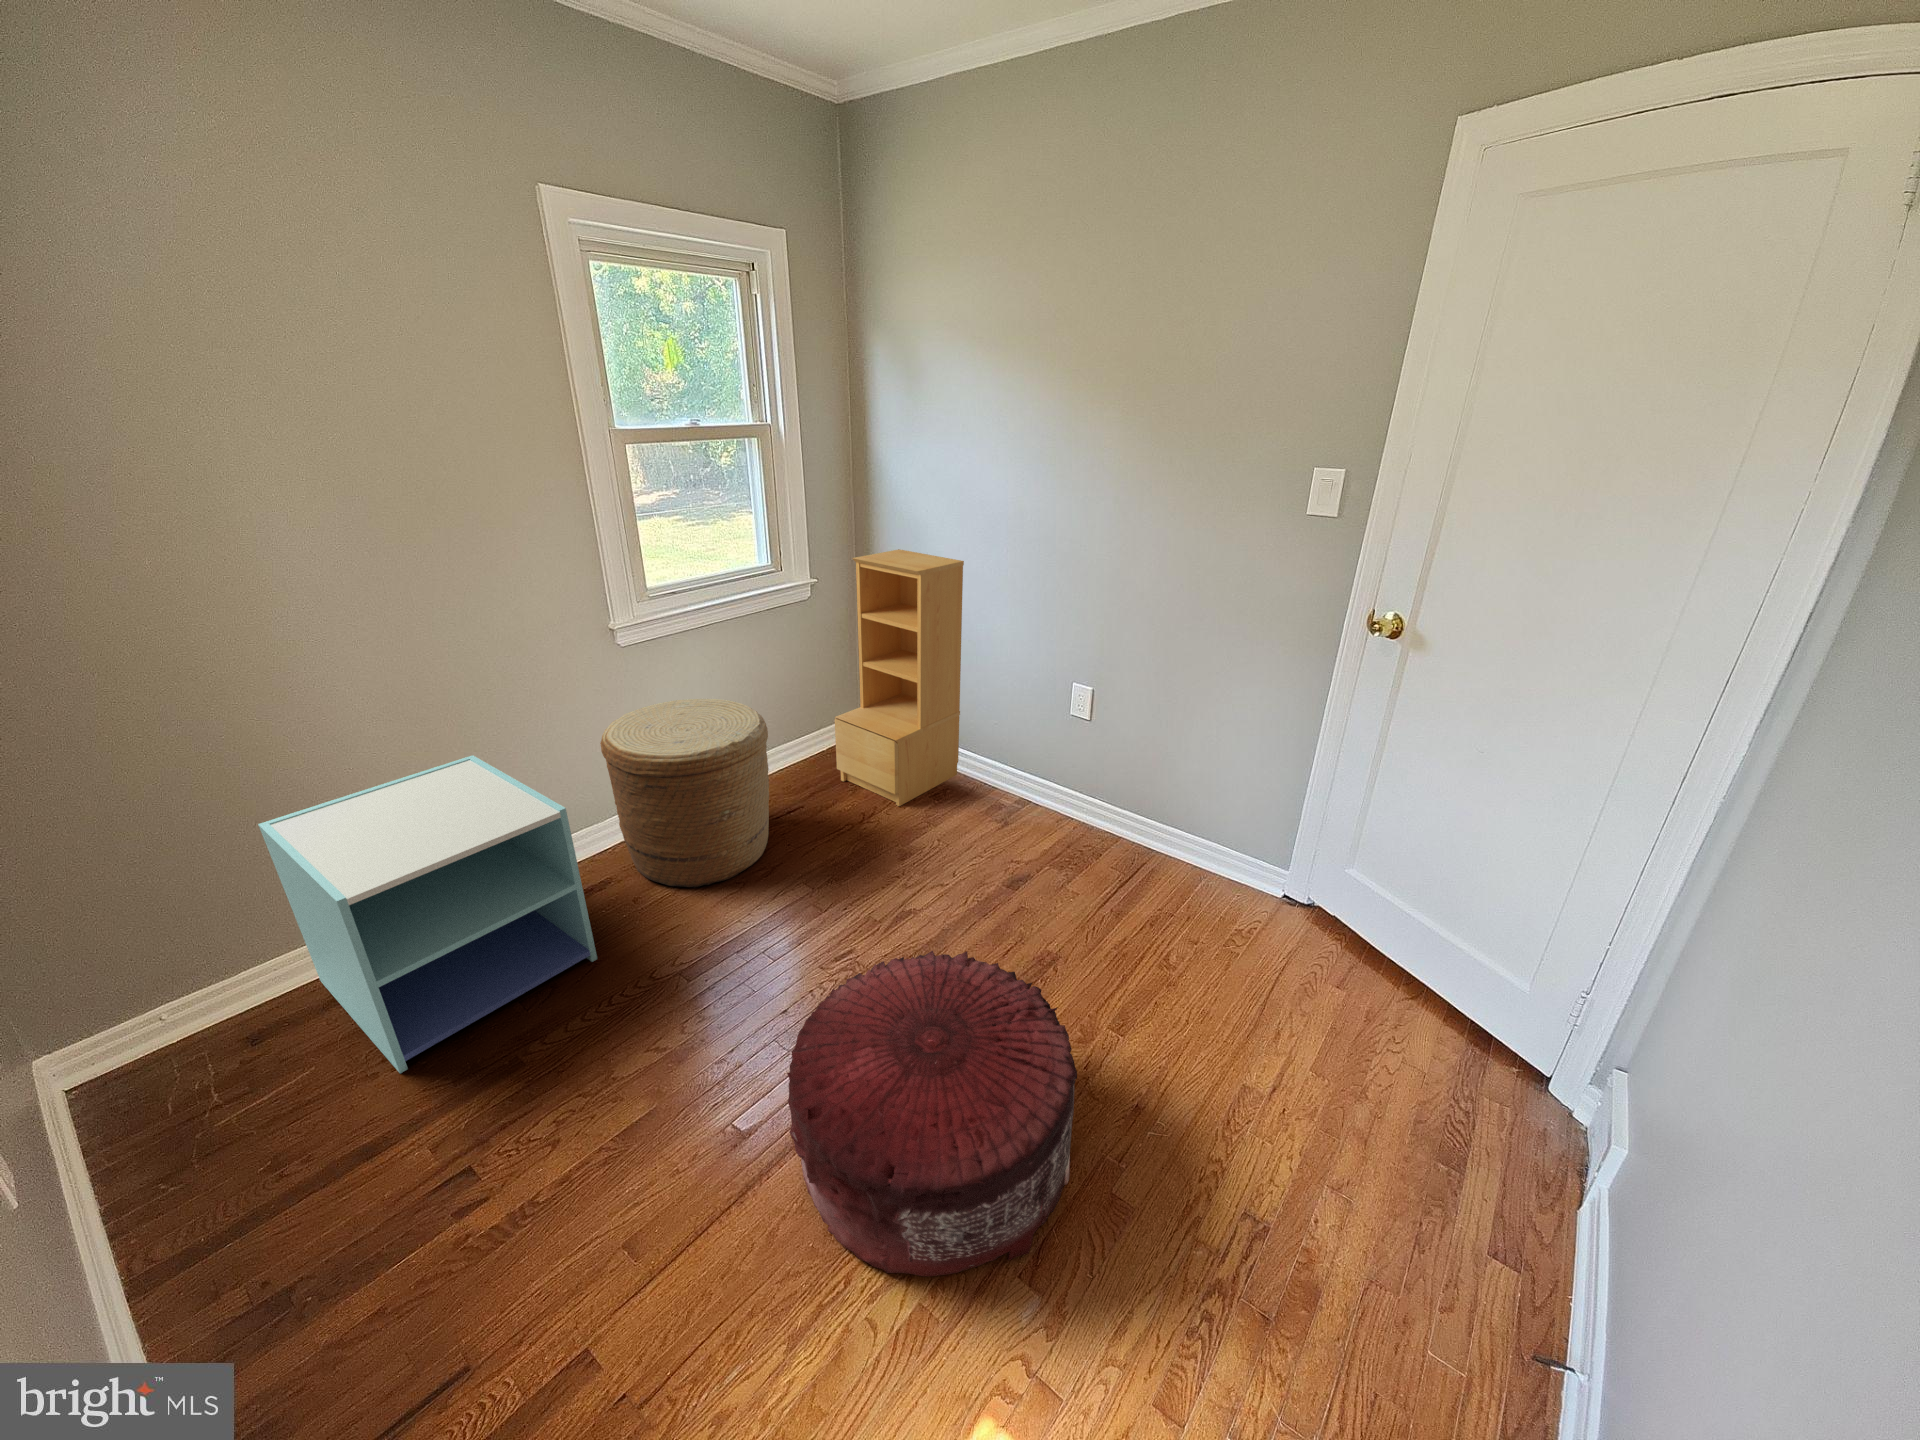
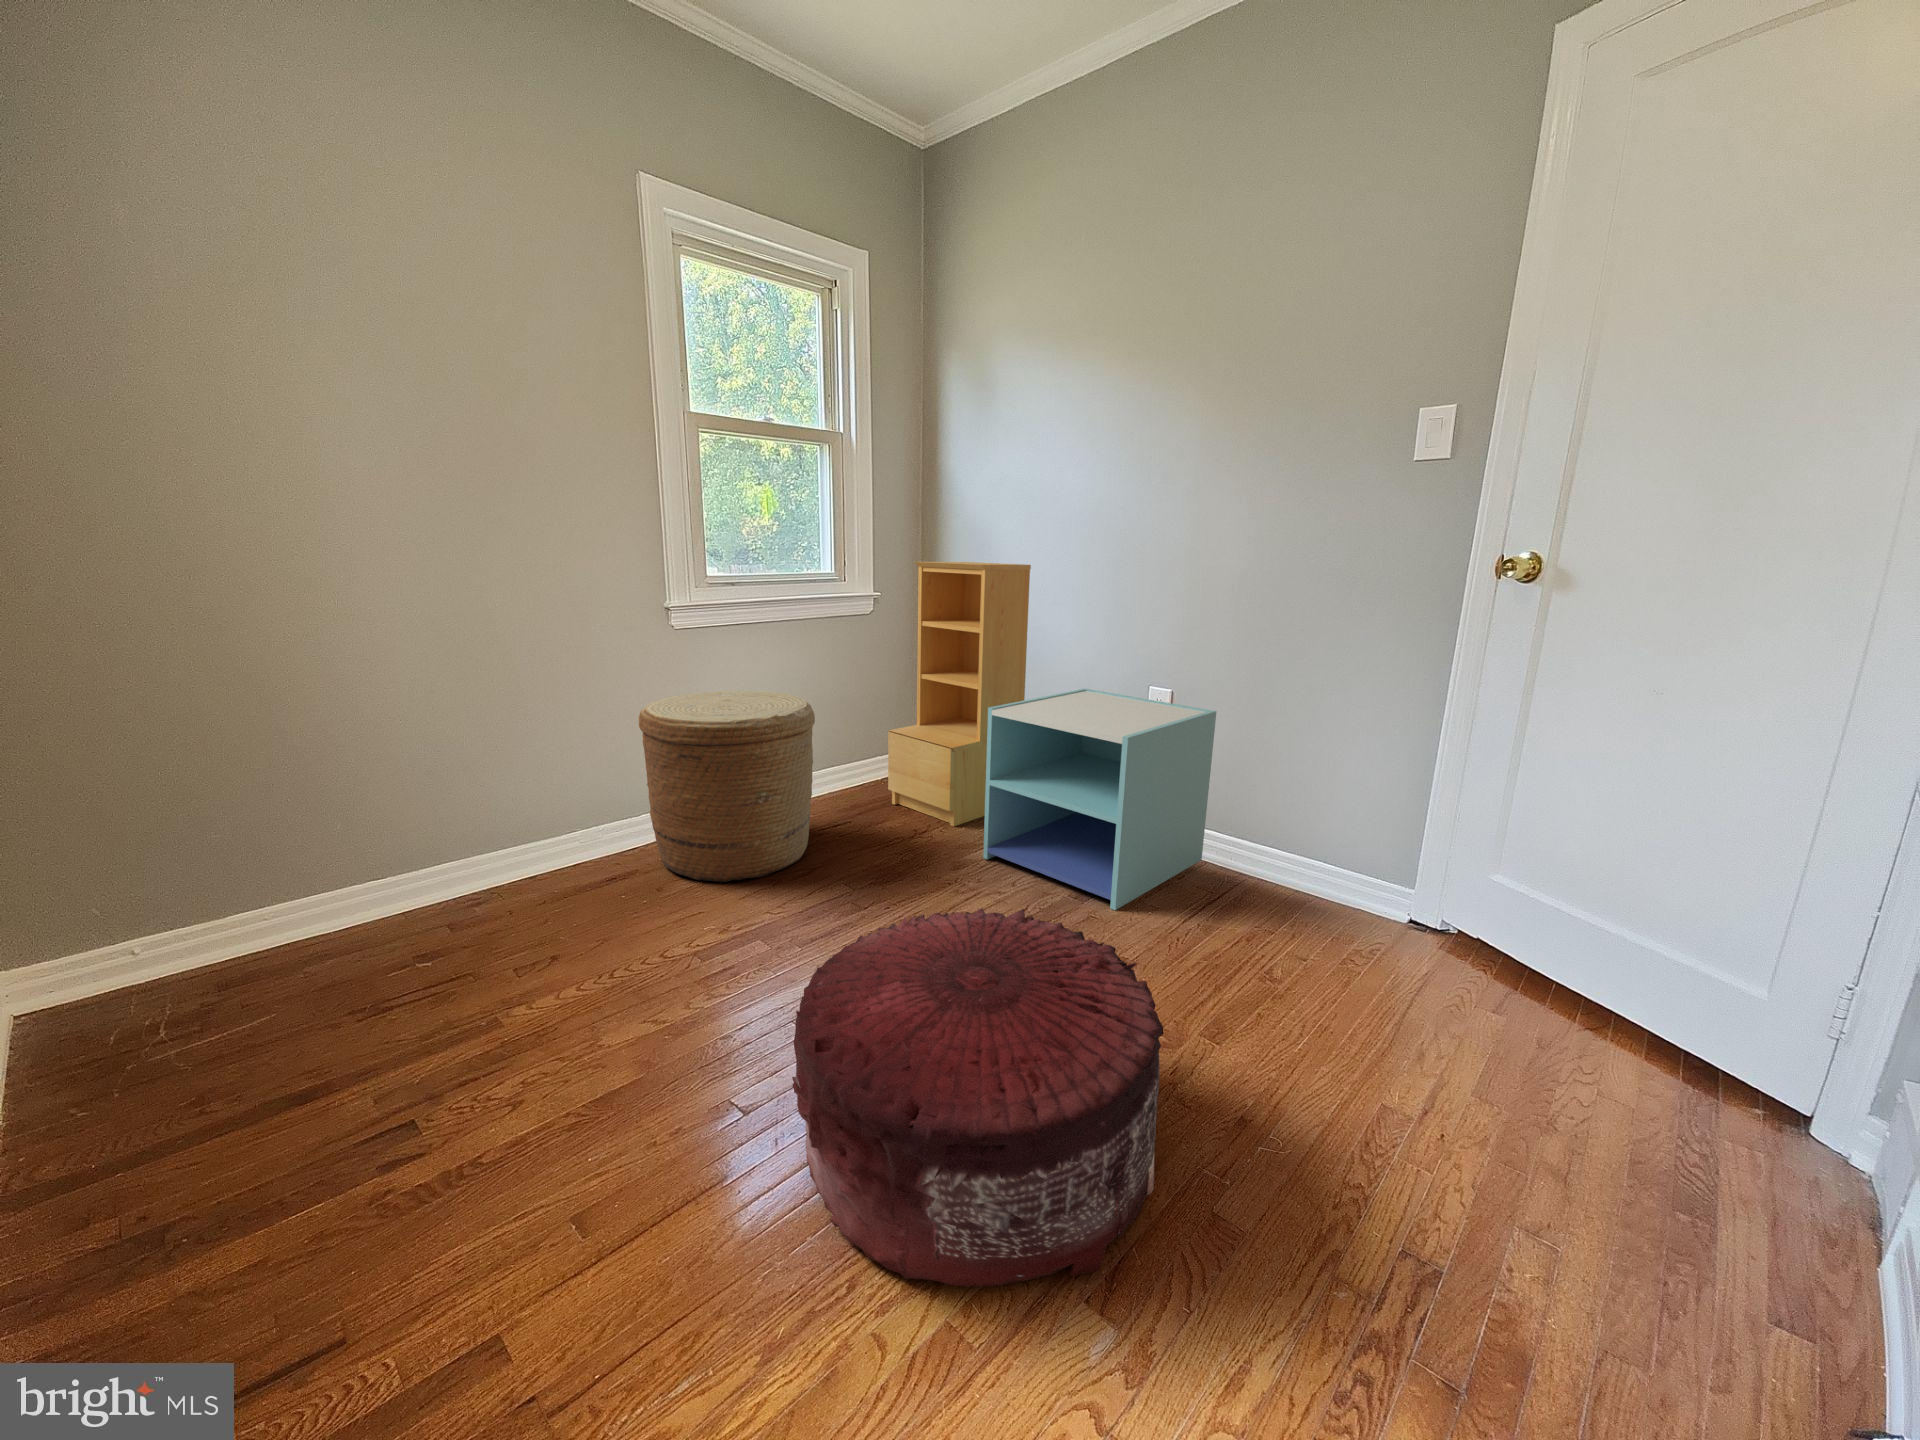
nightstand: present [258,755,597,1073] -> present [983,689,1216,910]

